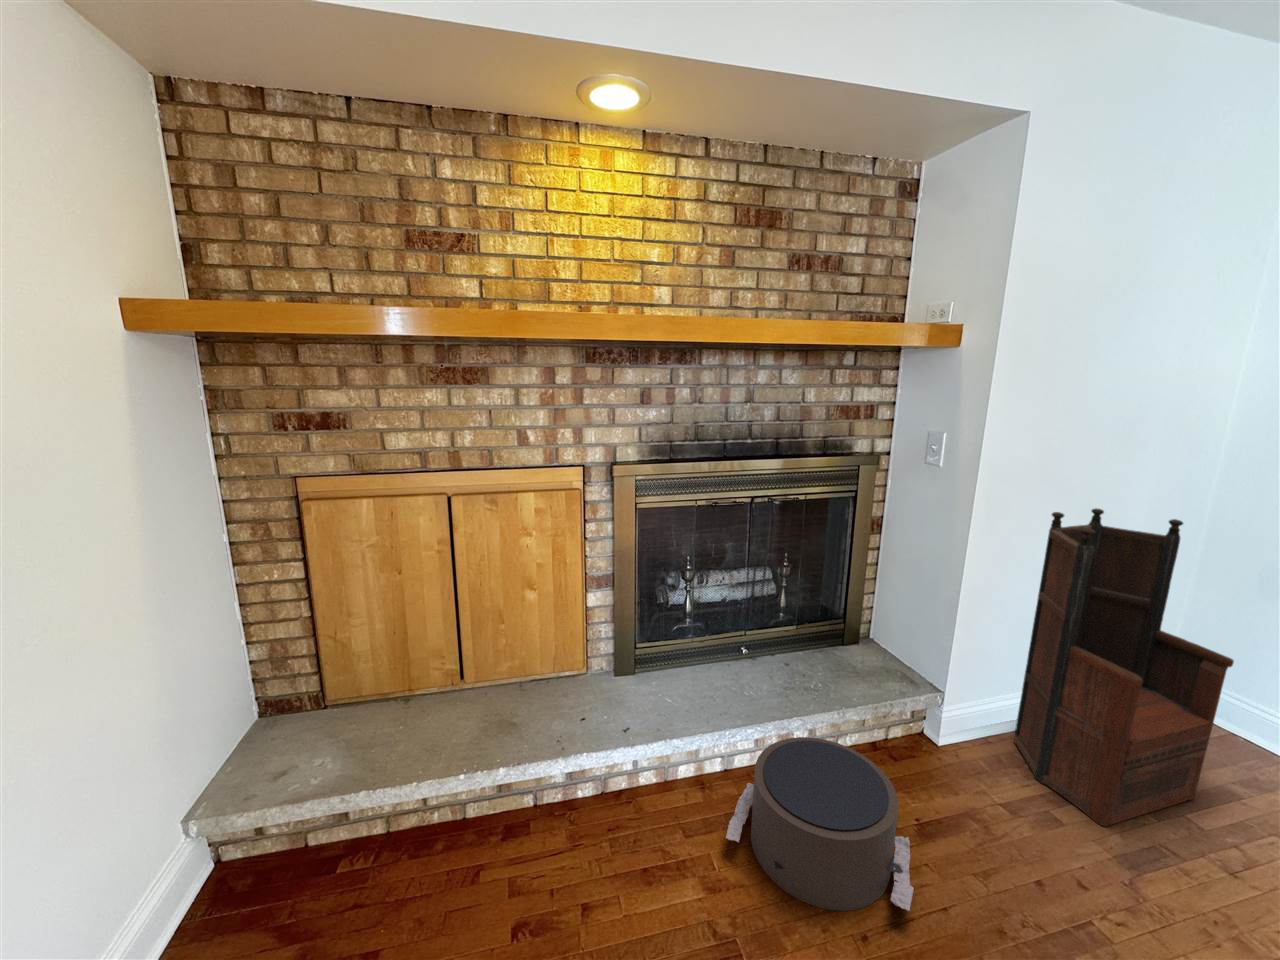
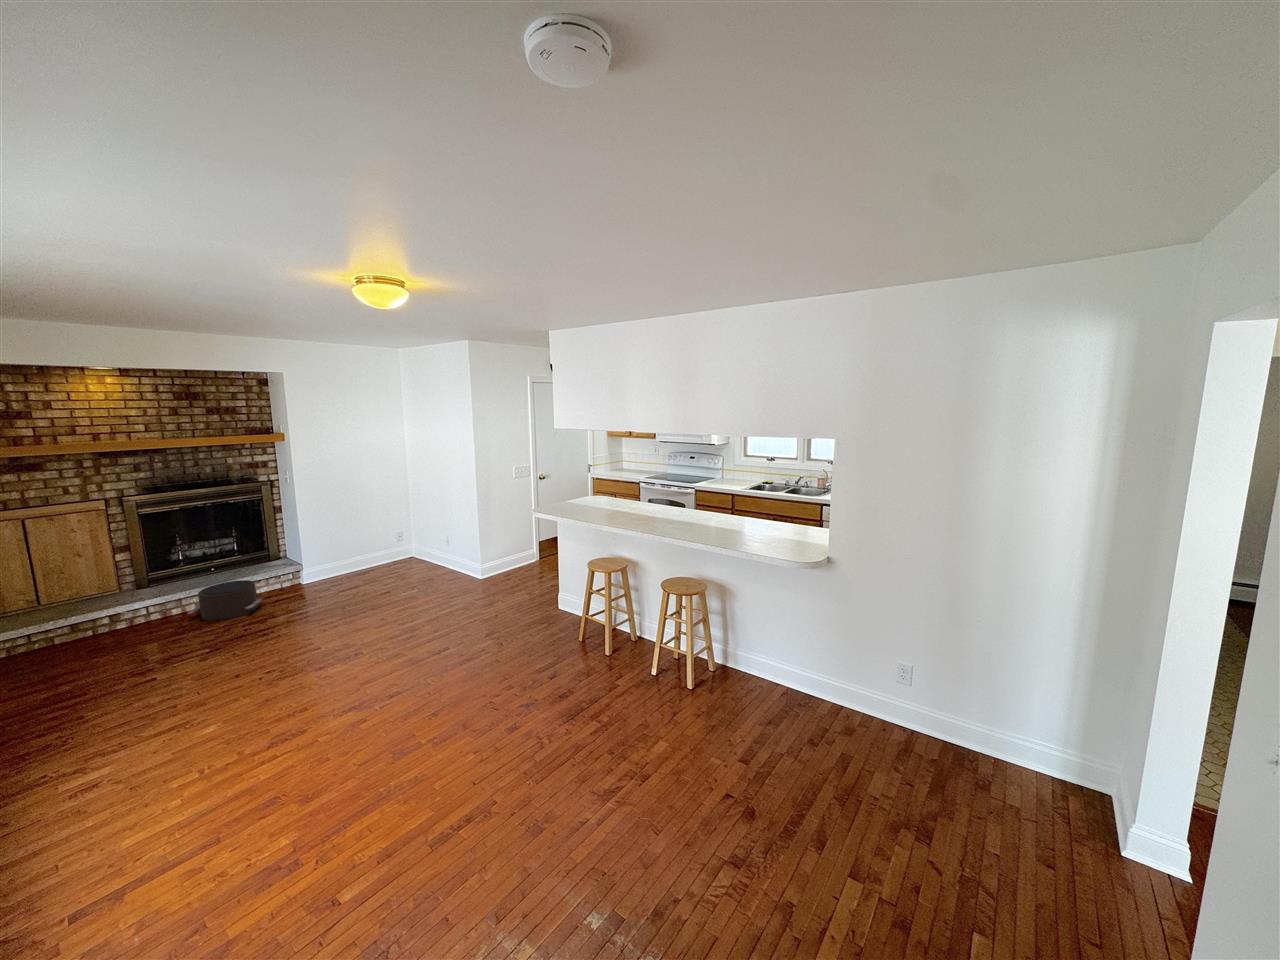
armchair: present [1014,509,1234,826] -> none [325,490,385,585]

